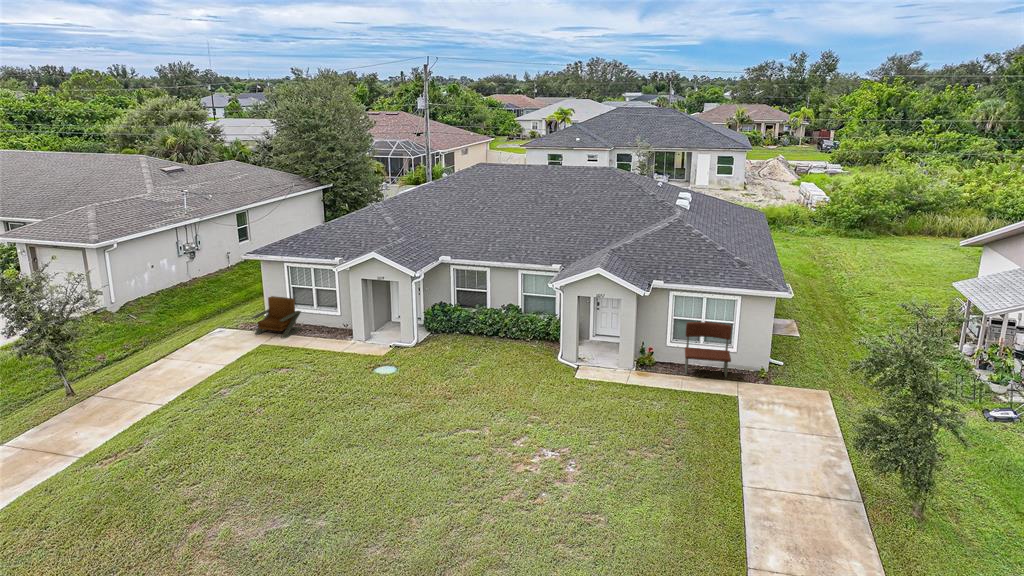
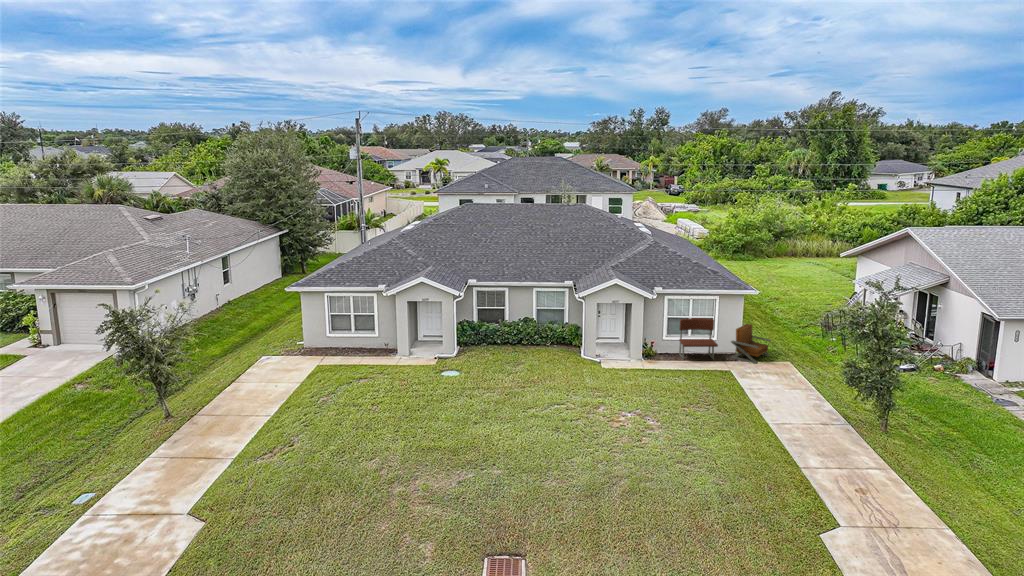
lounge chair: present [253,296,302,338] -> present [731,324,771,364]

